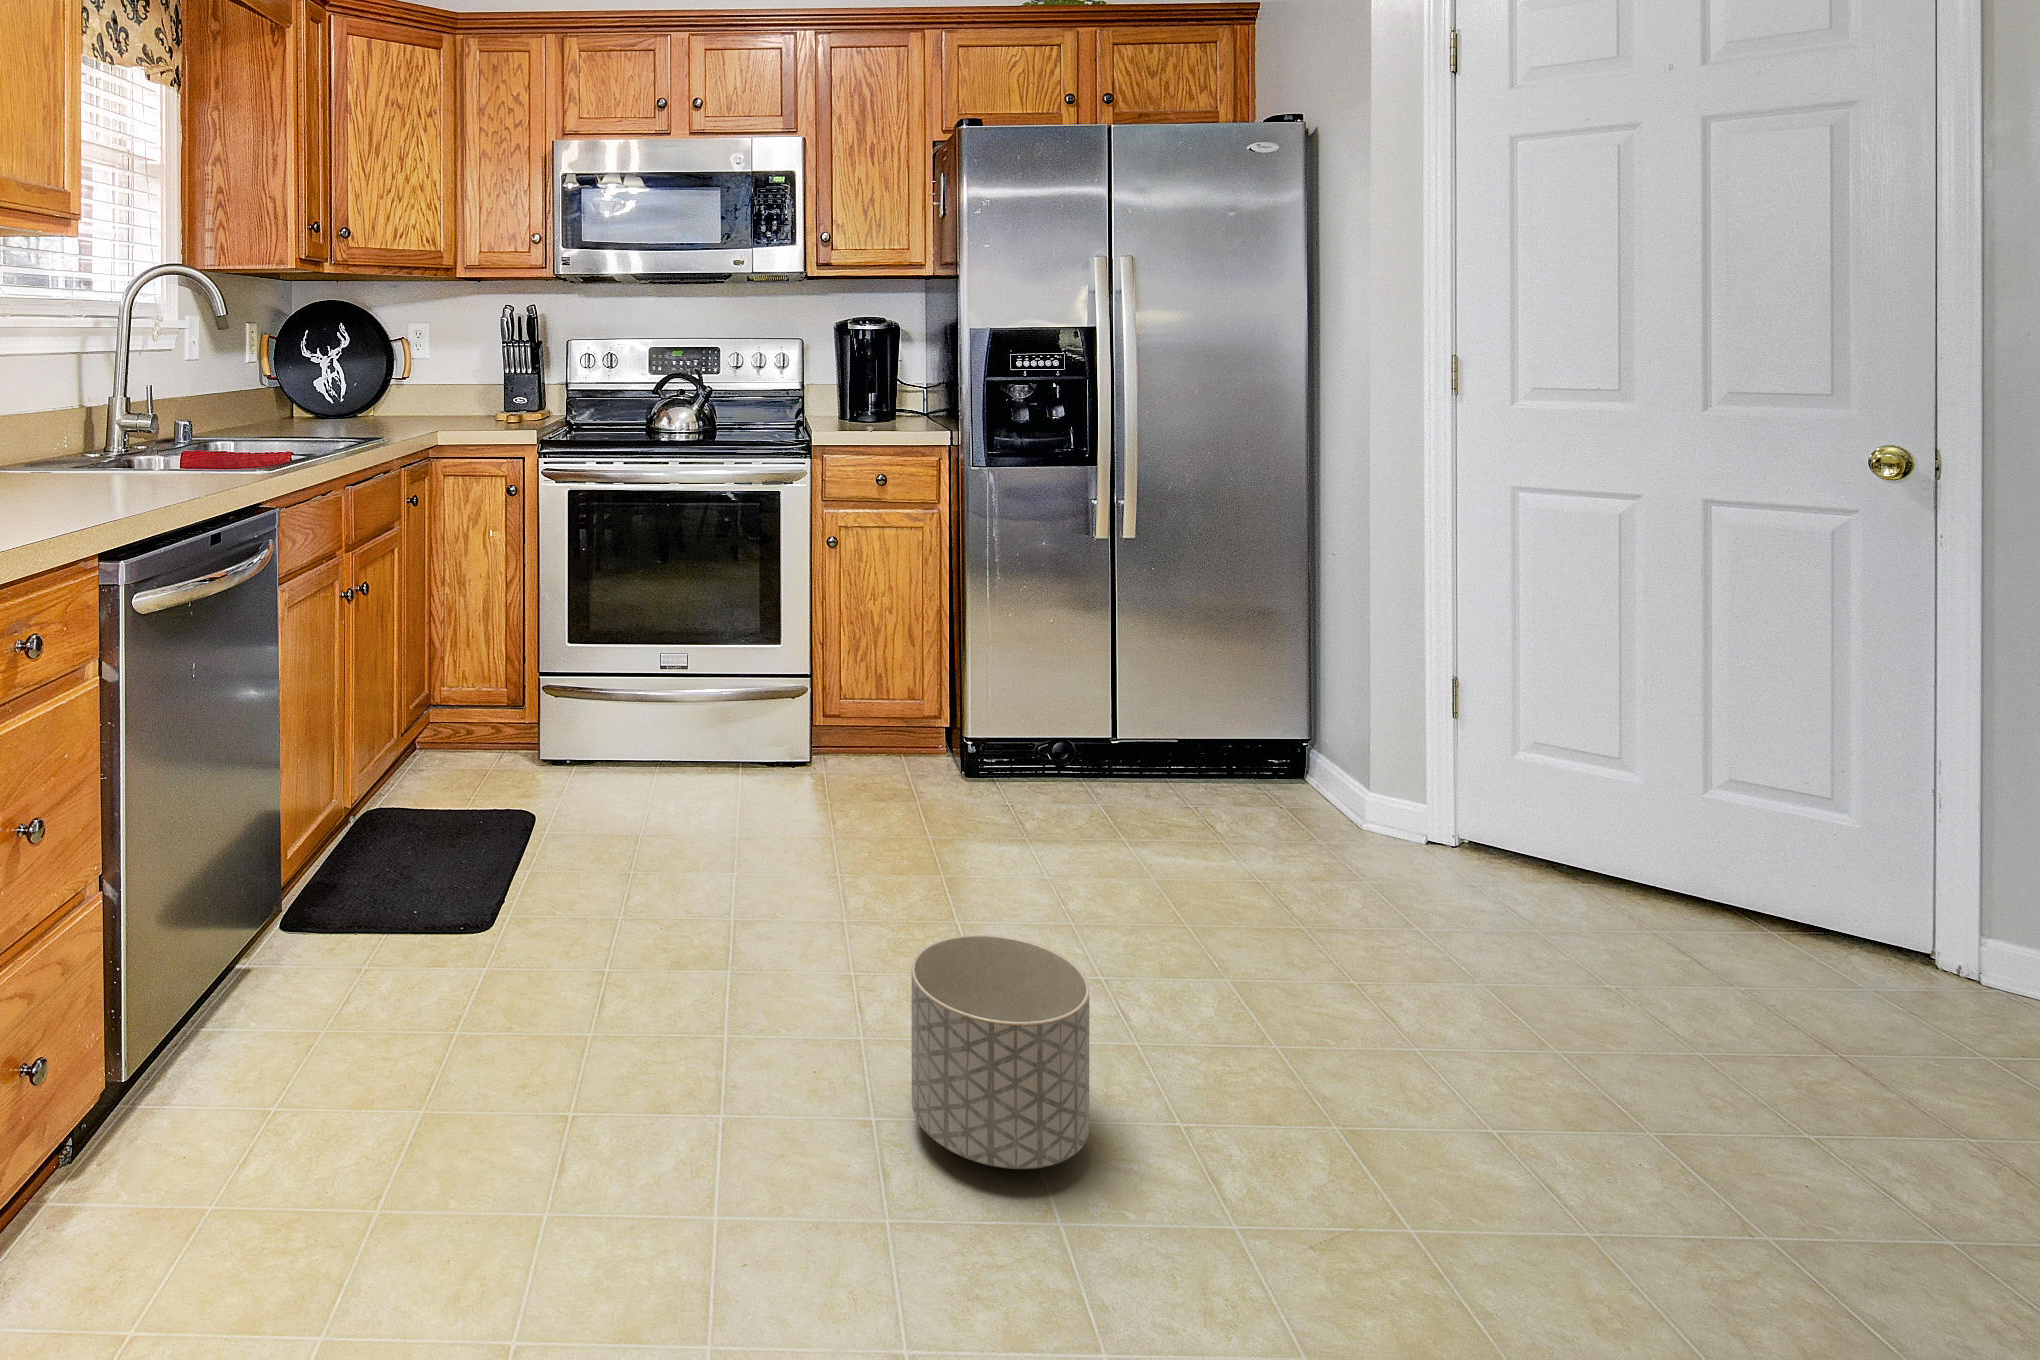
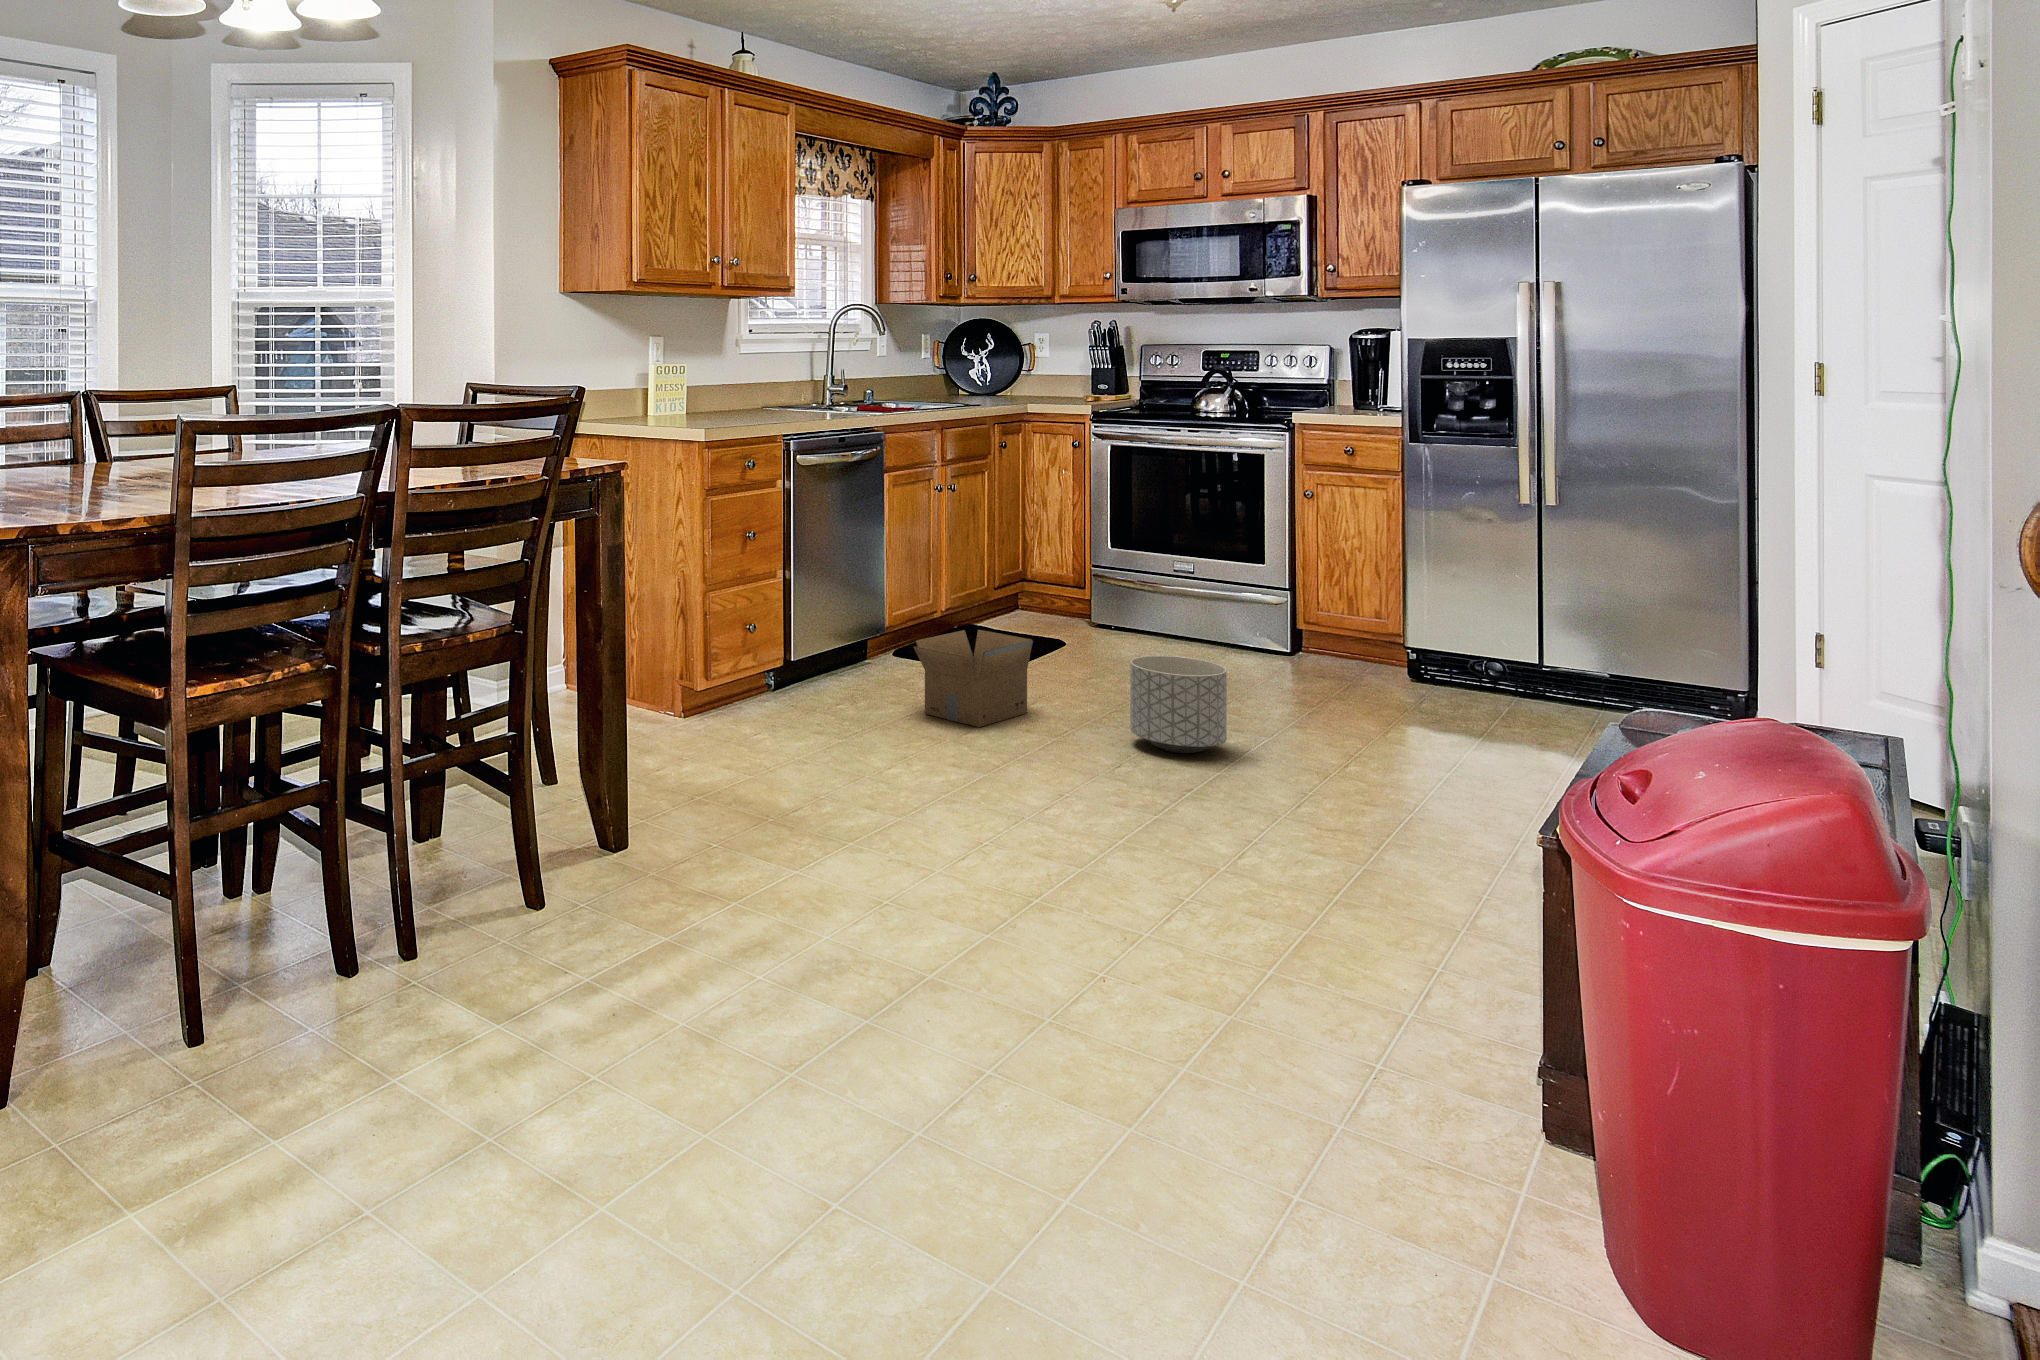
cardboard box: none [469,938,687,1230] -> present [914,630,1033,727]

